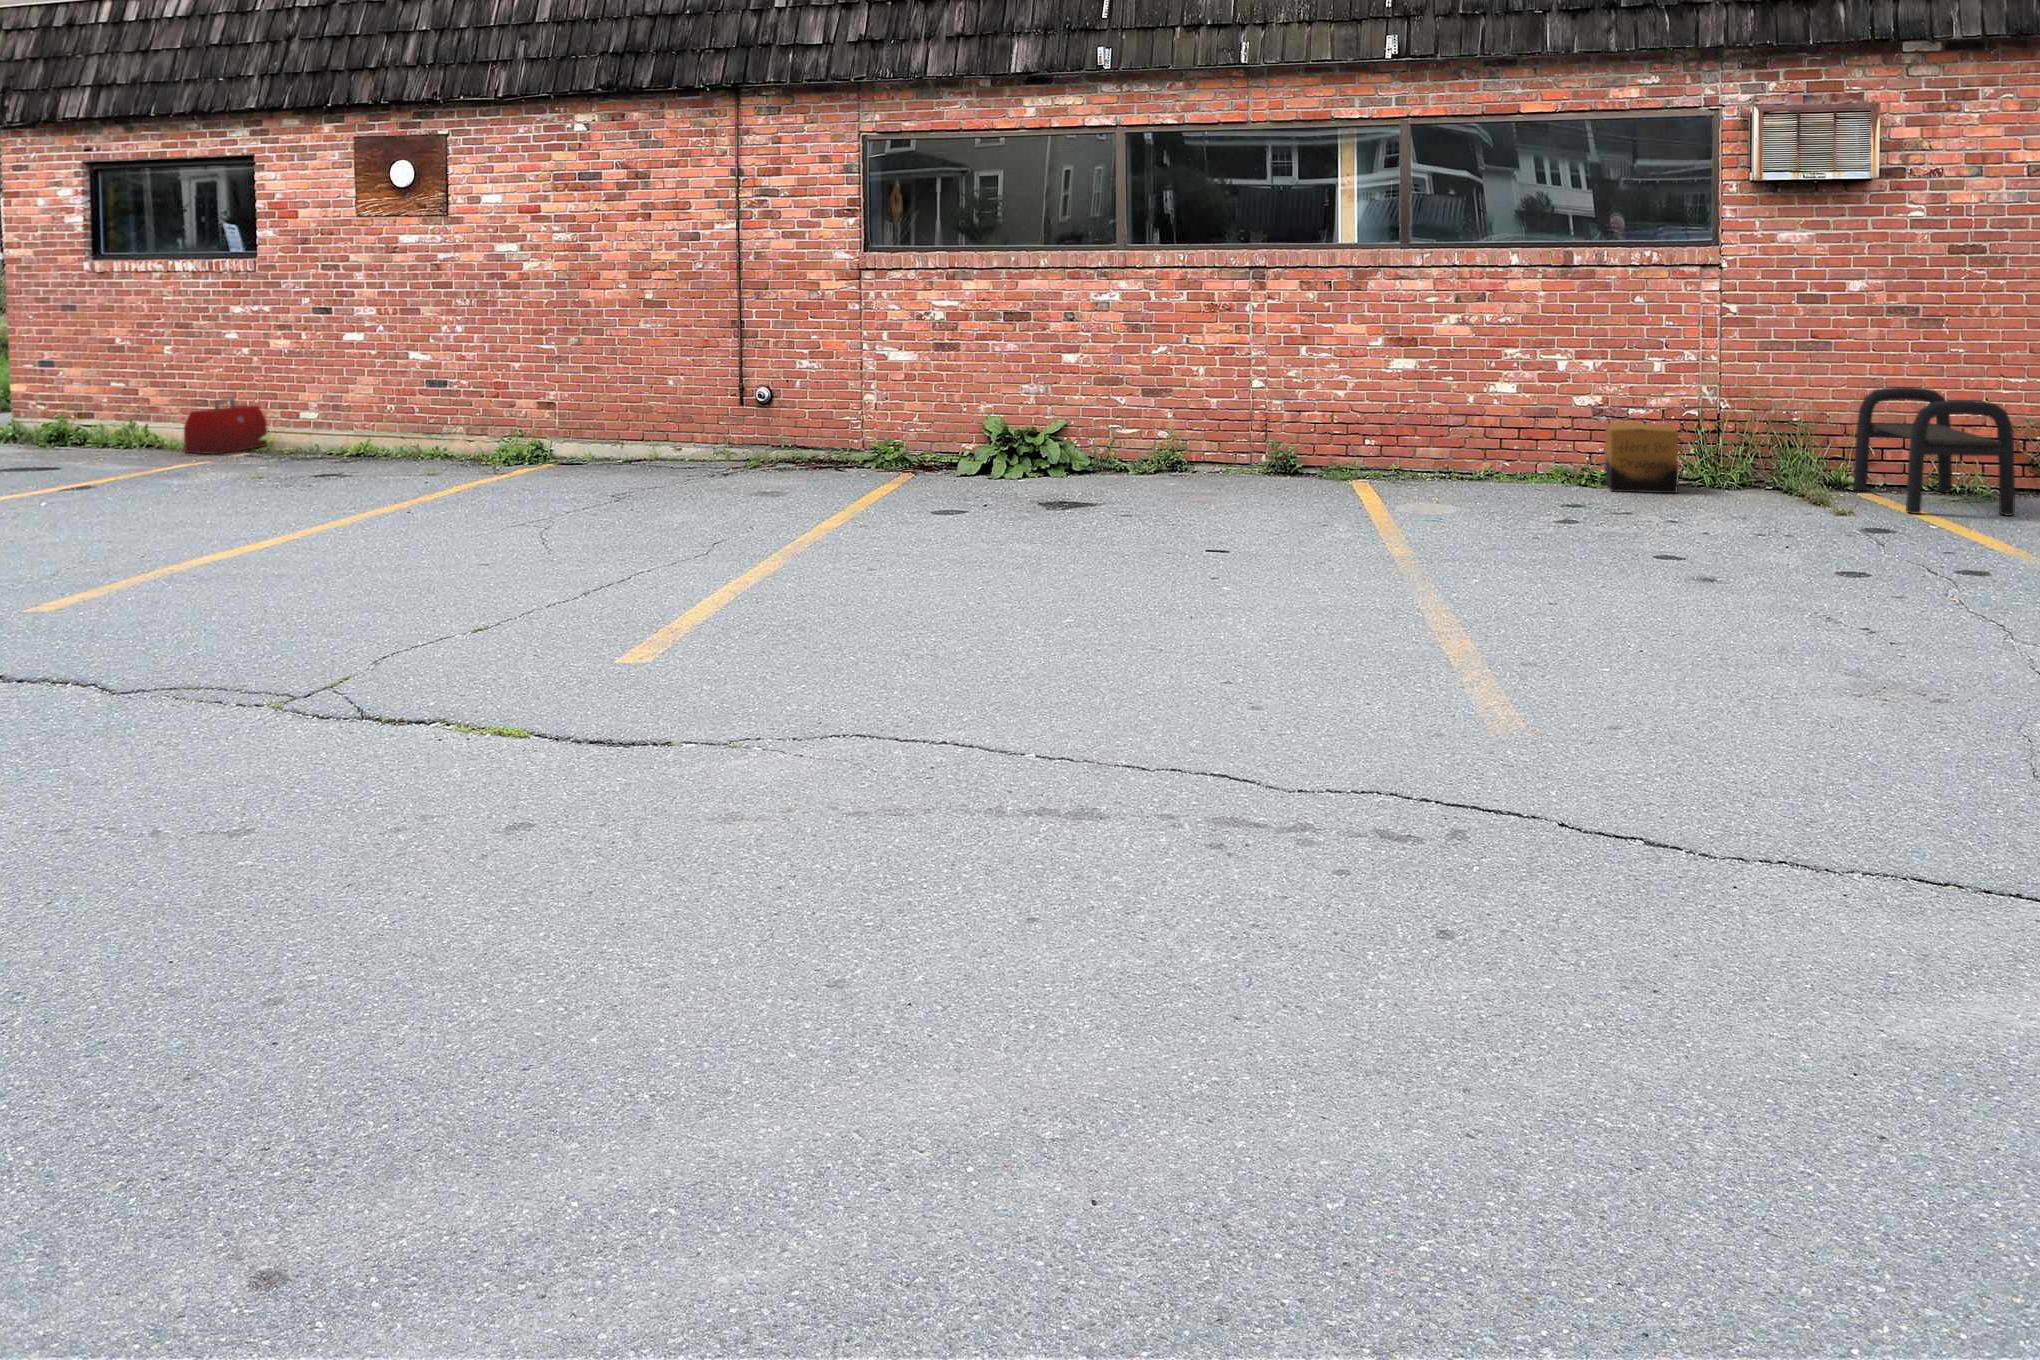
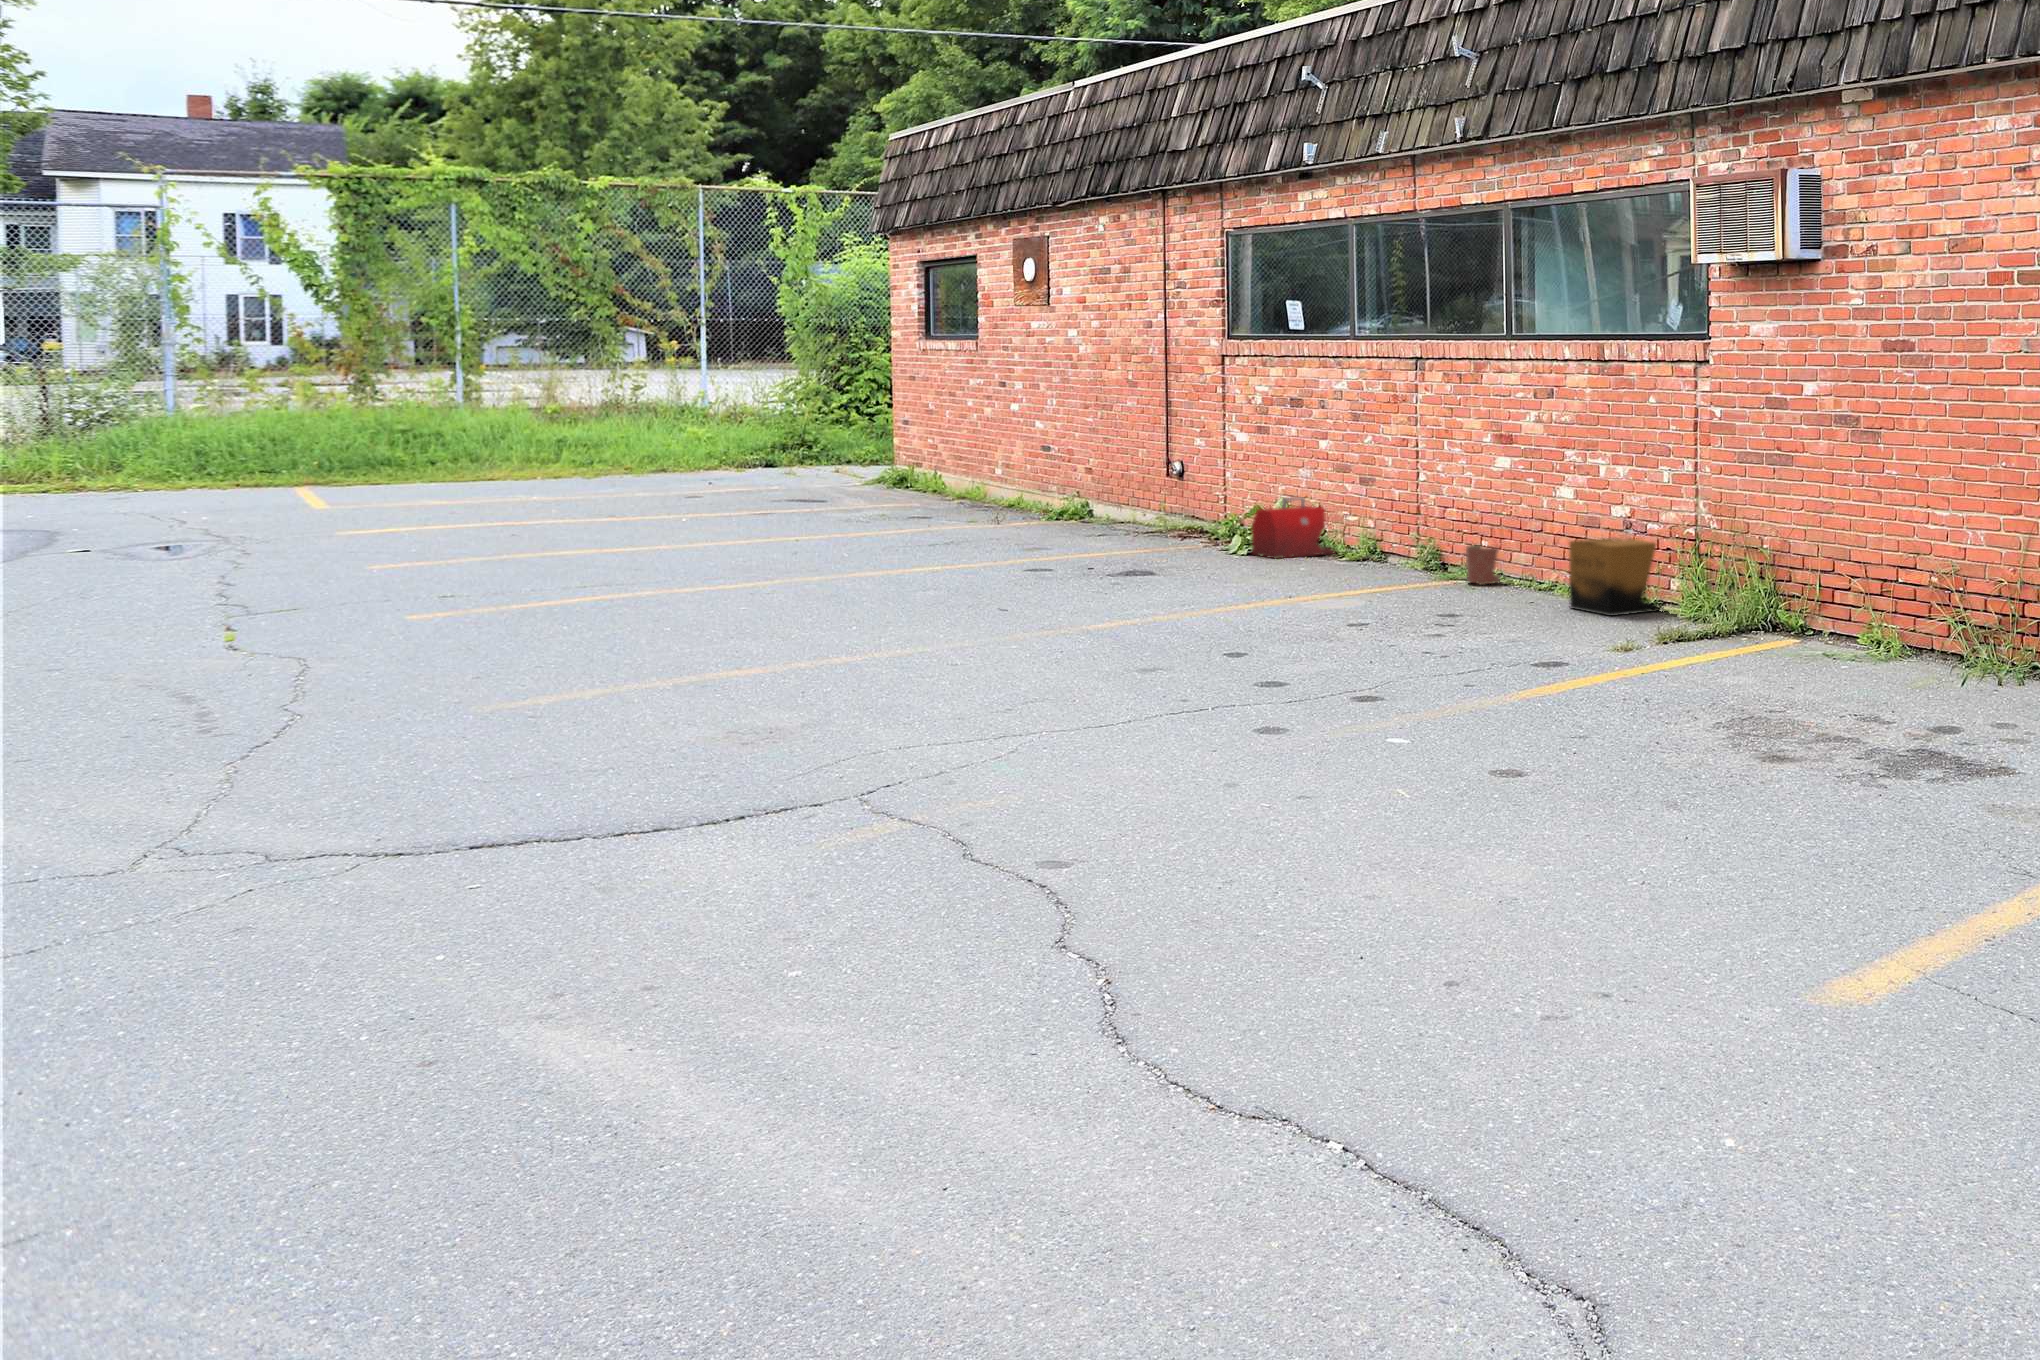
bench: present [1853,387,2015,515] -> none [1677,513,1878,665]
toolbox: present [184,398,267,454] -> present [1252,497,1335,559]
planter: none [1394,443,1429,482] -> present [1466,545,1501,585]

